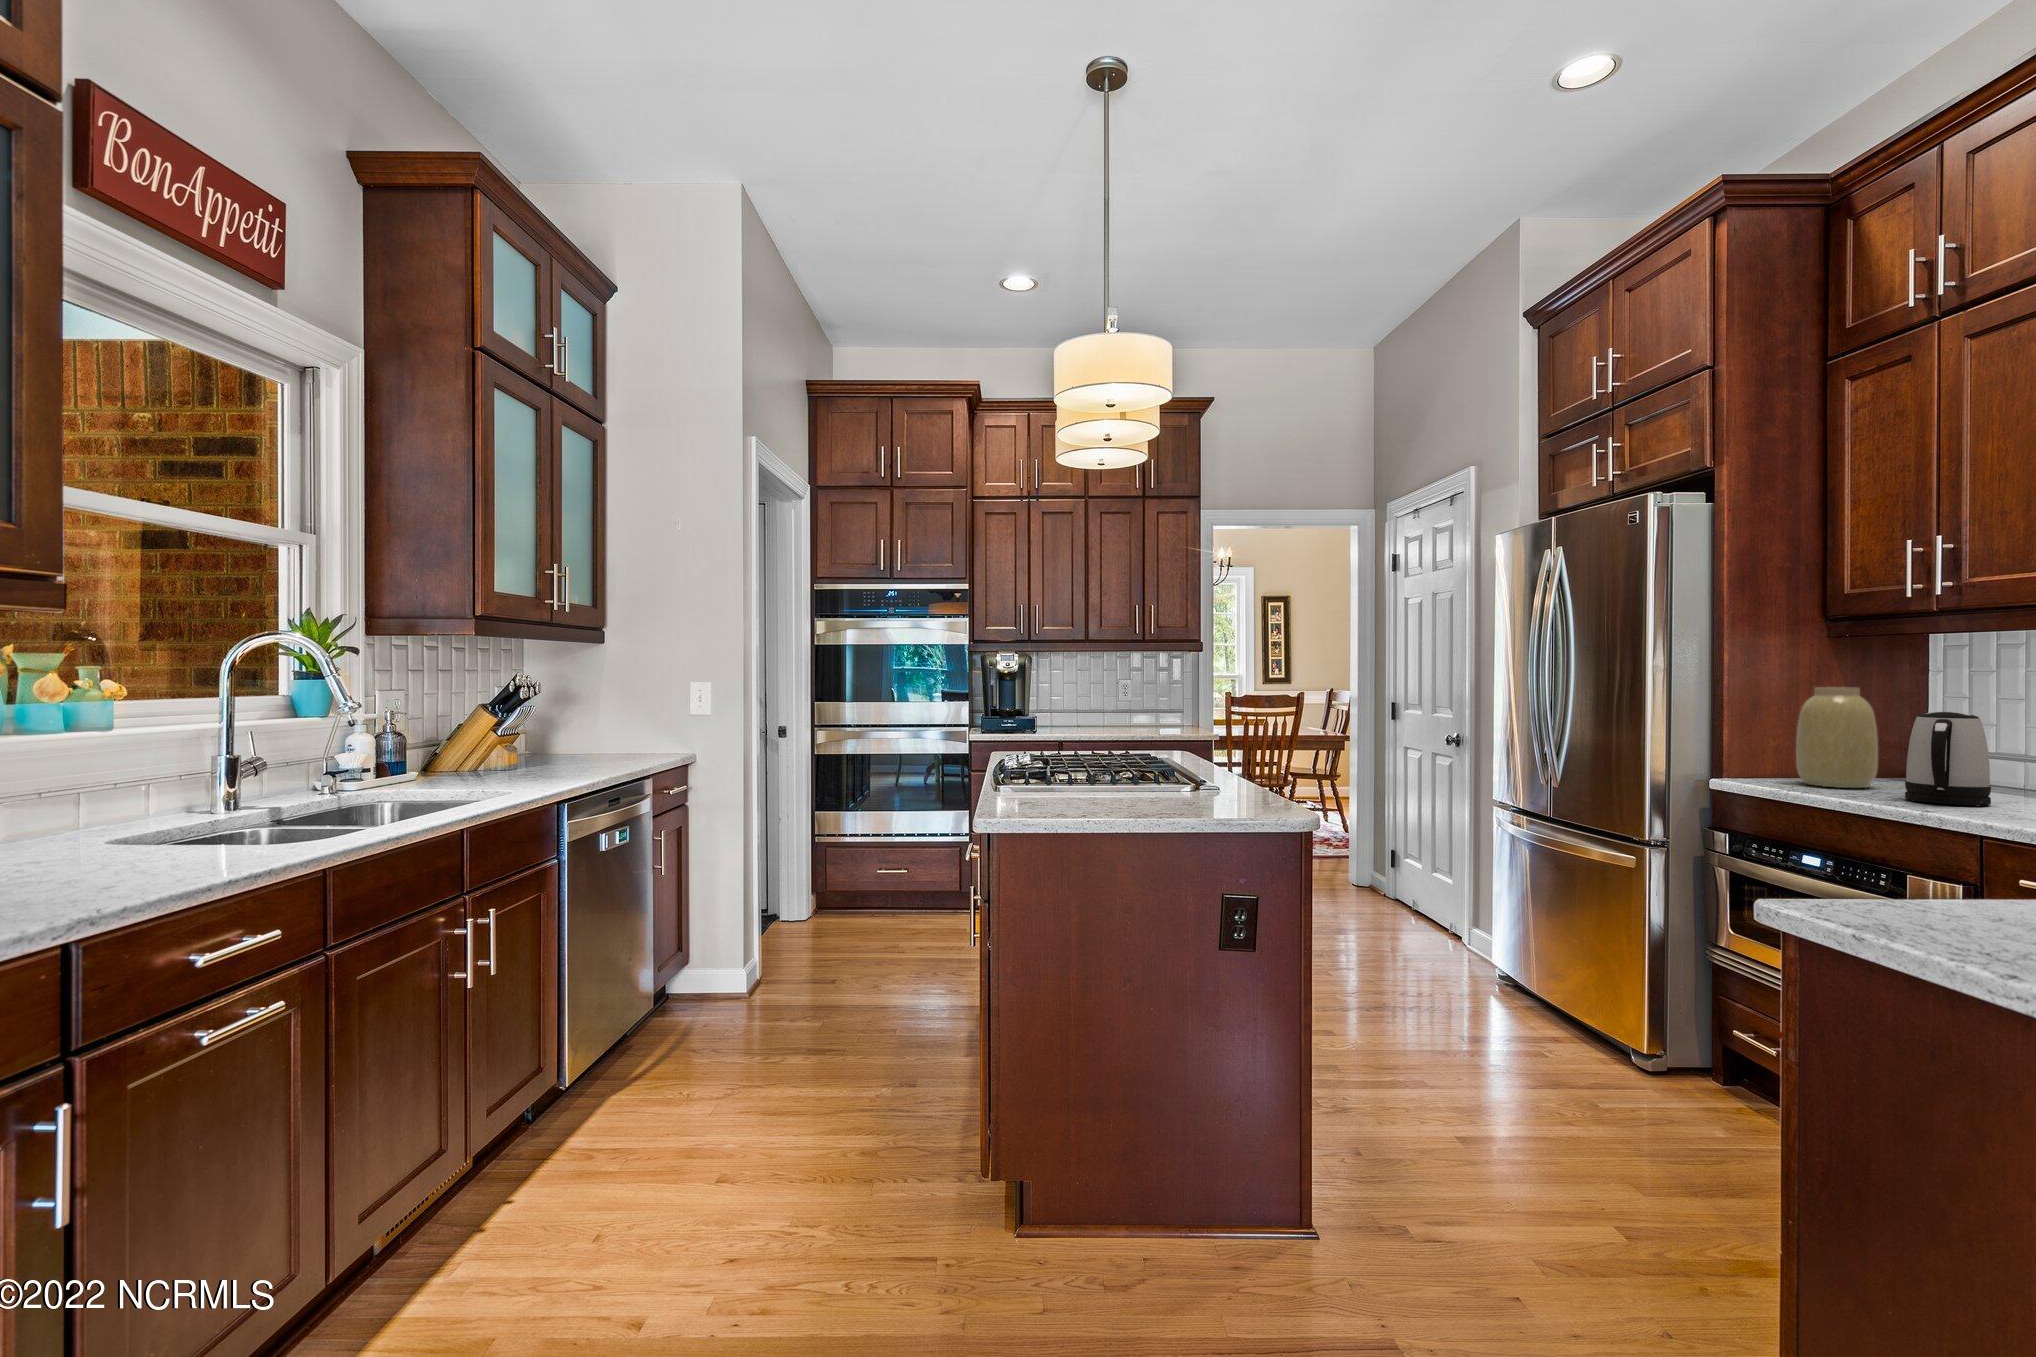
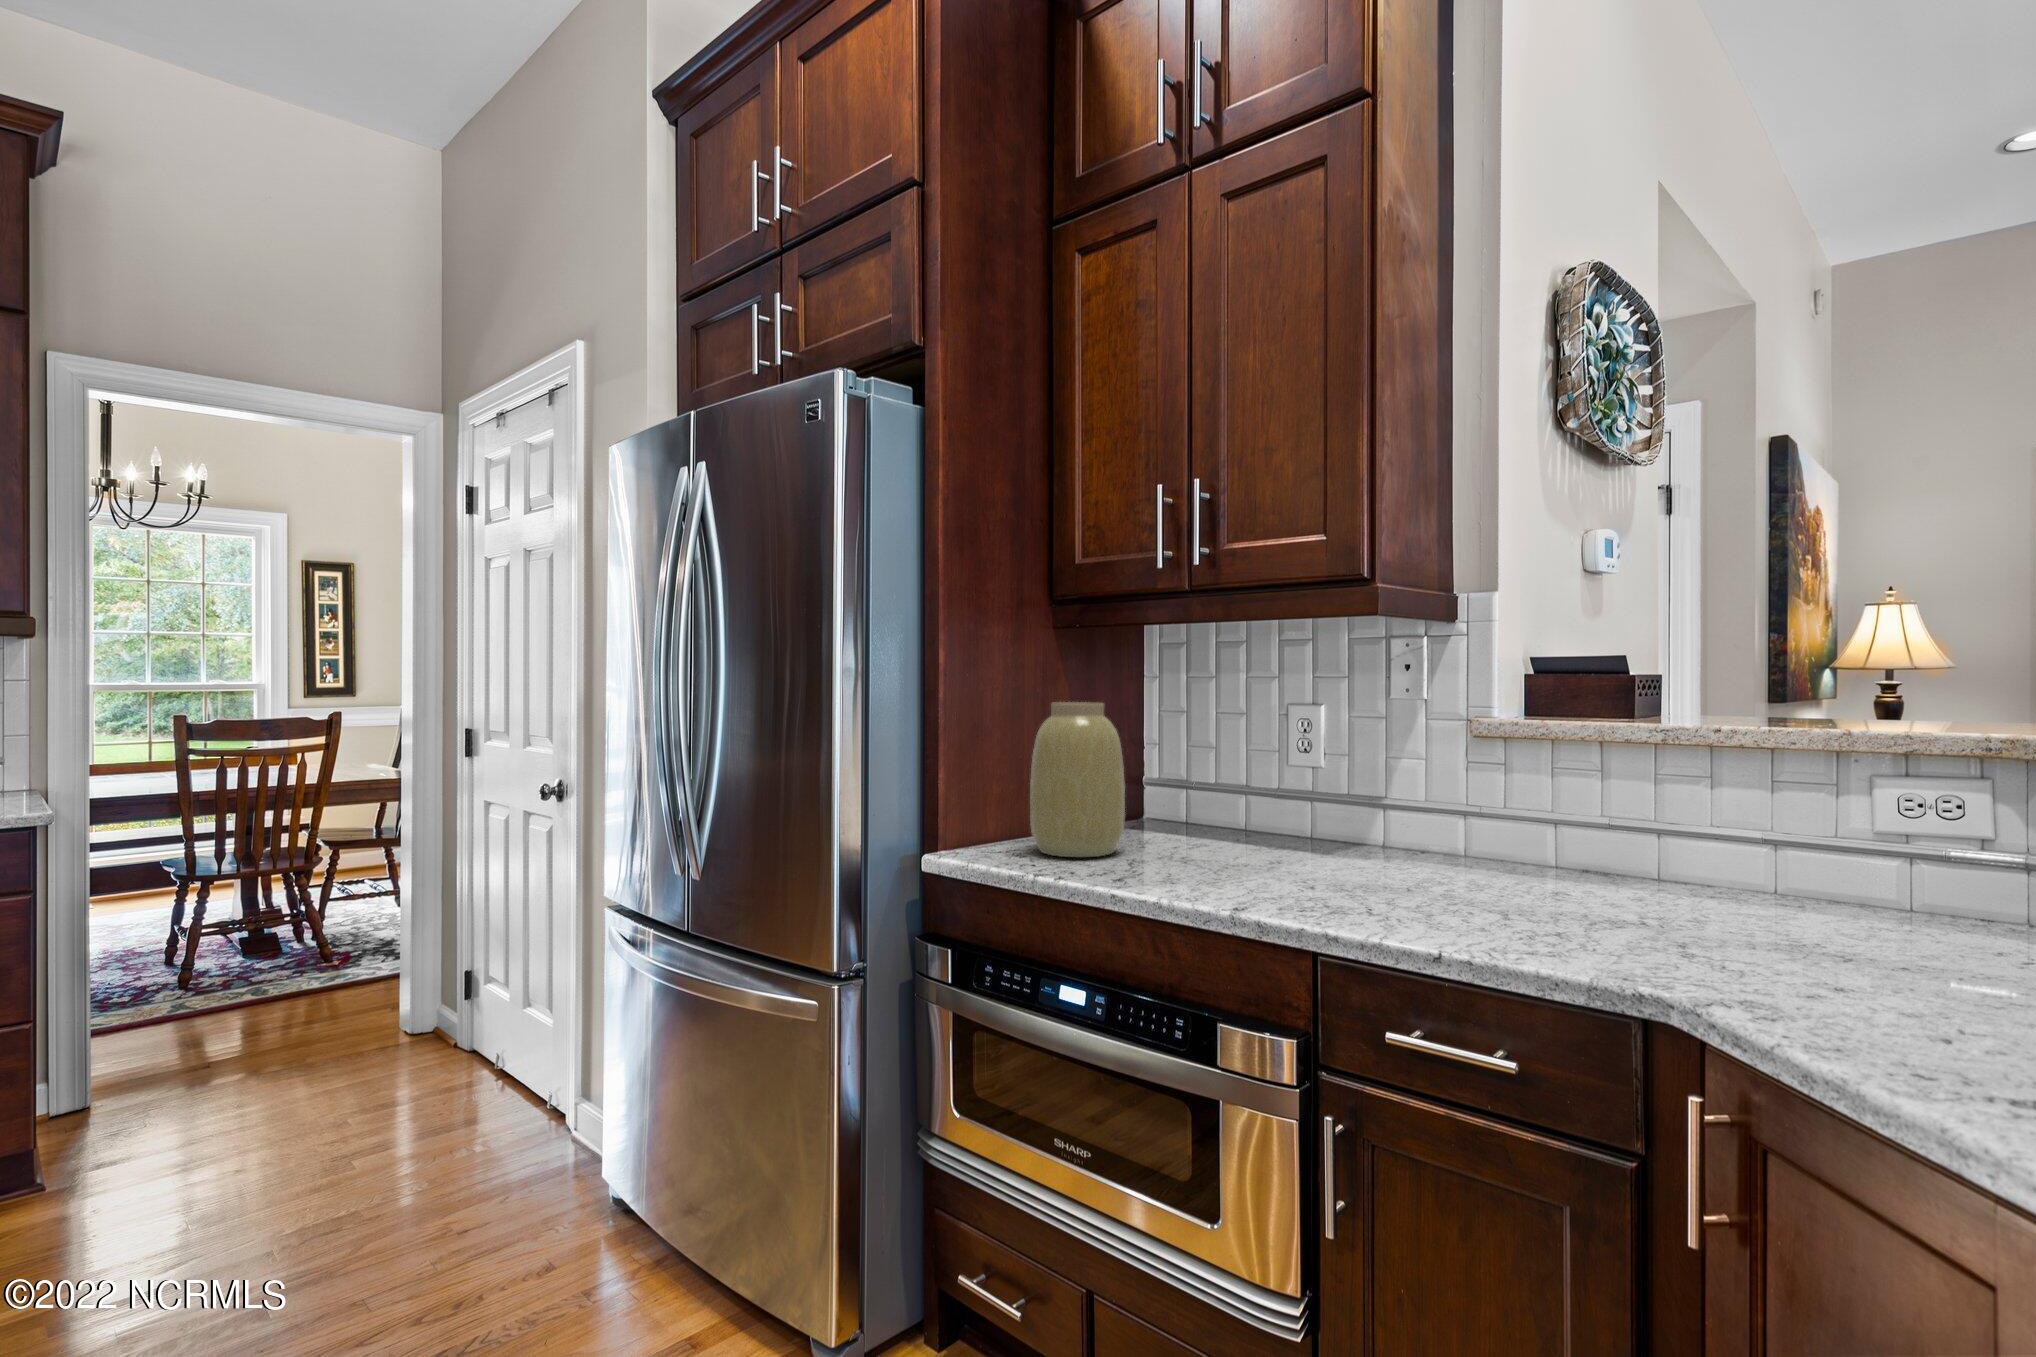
kettle: present [1905,712,1991,806] -> none [1175,739,1270,883]

